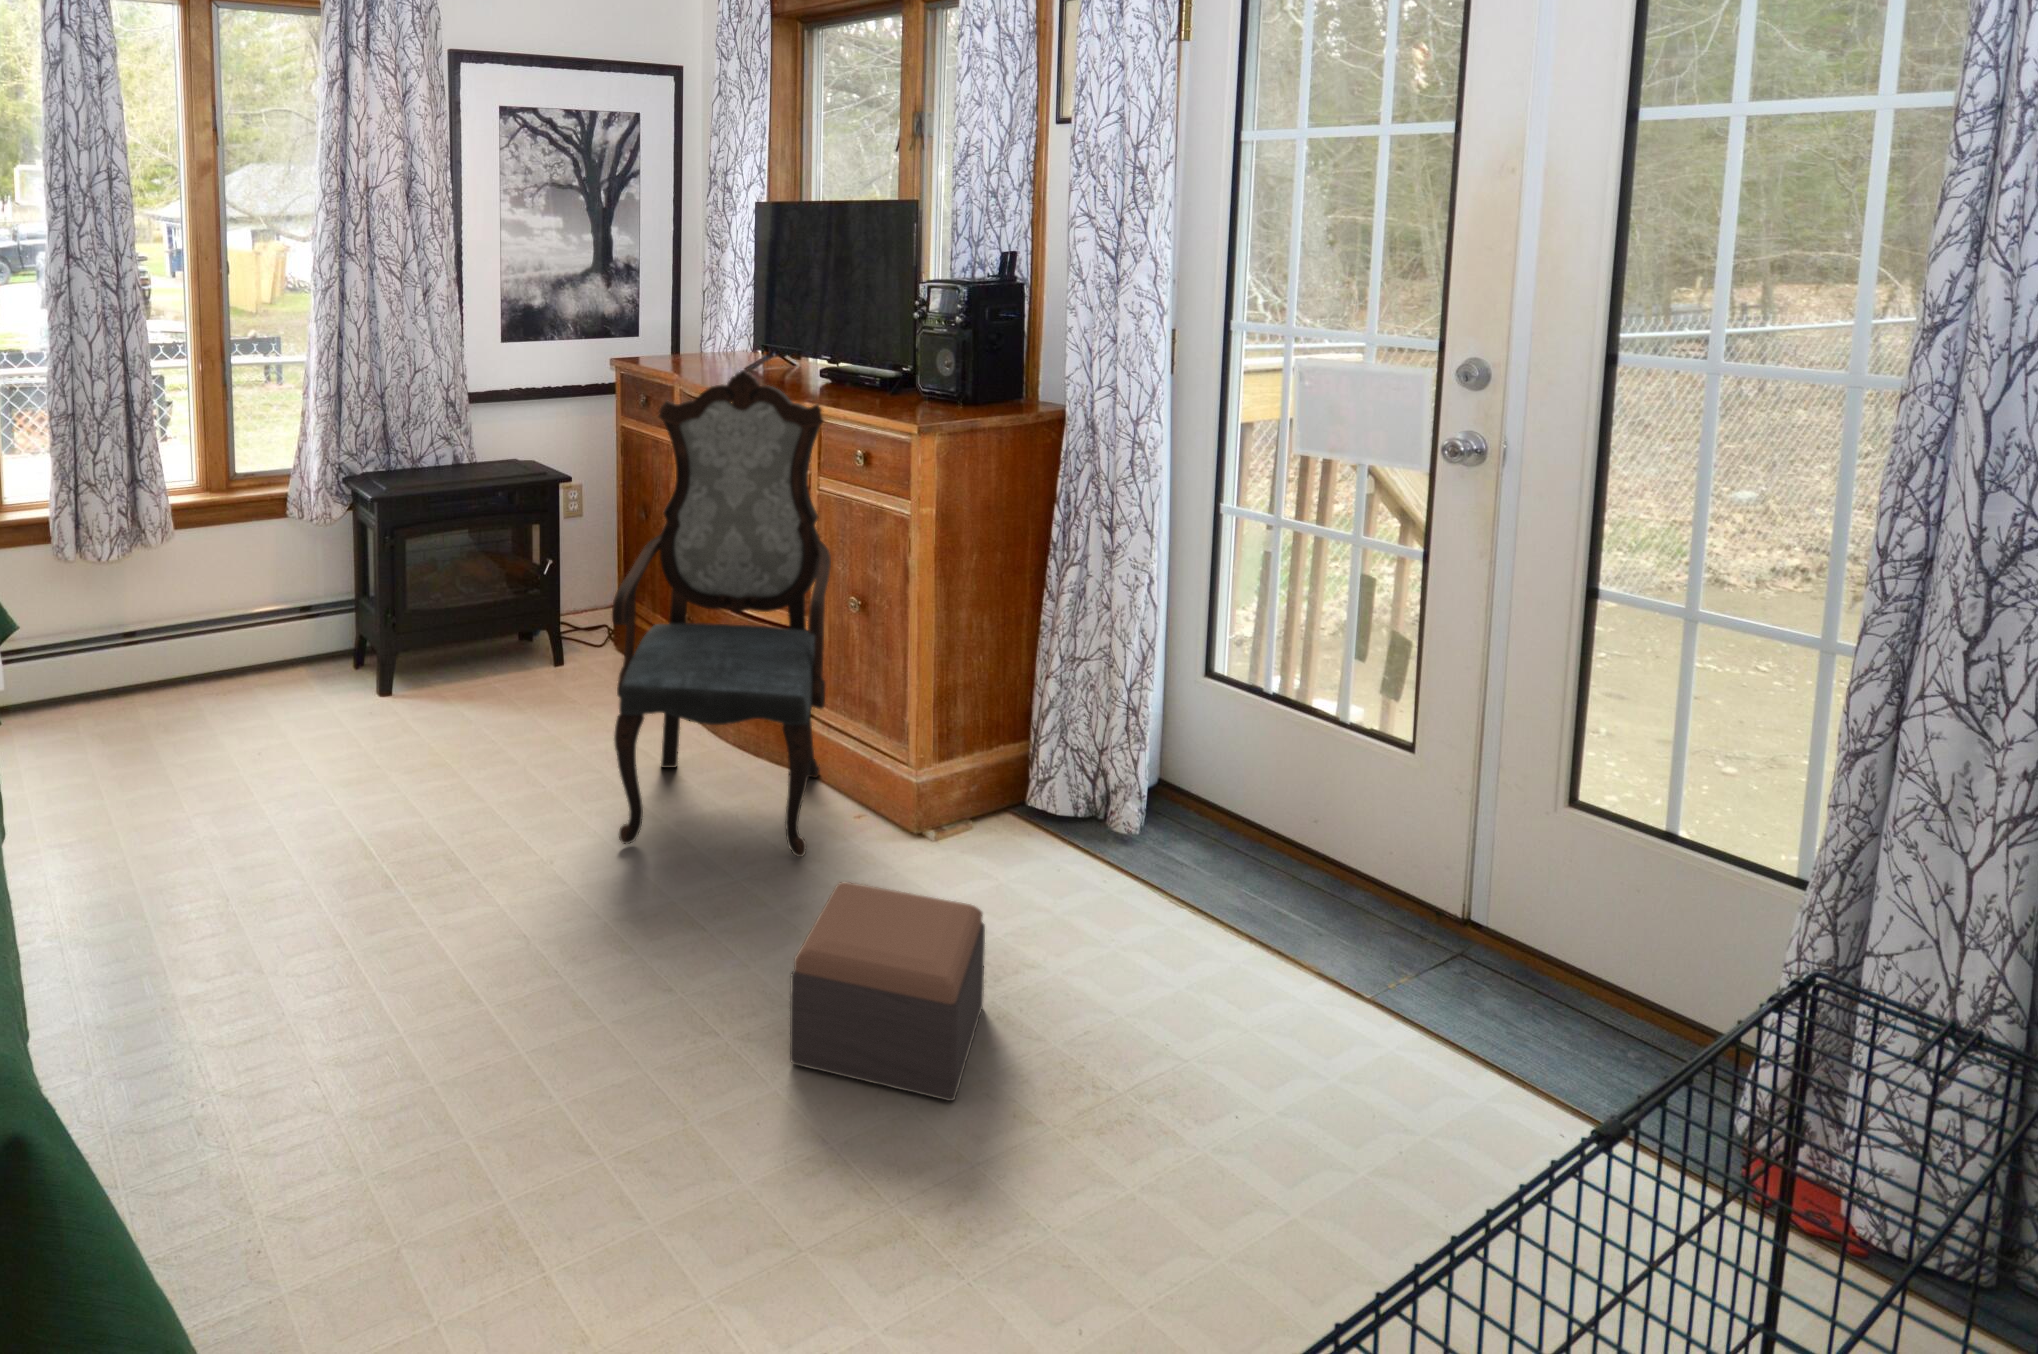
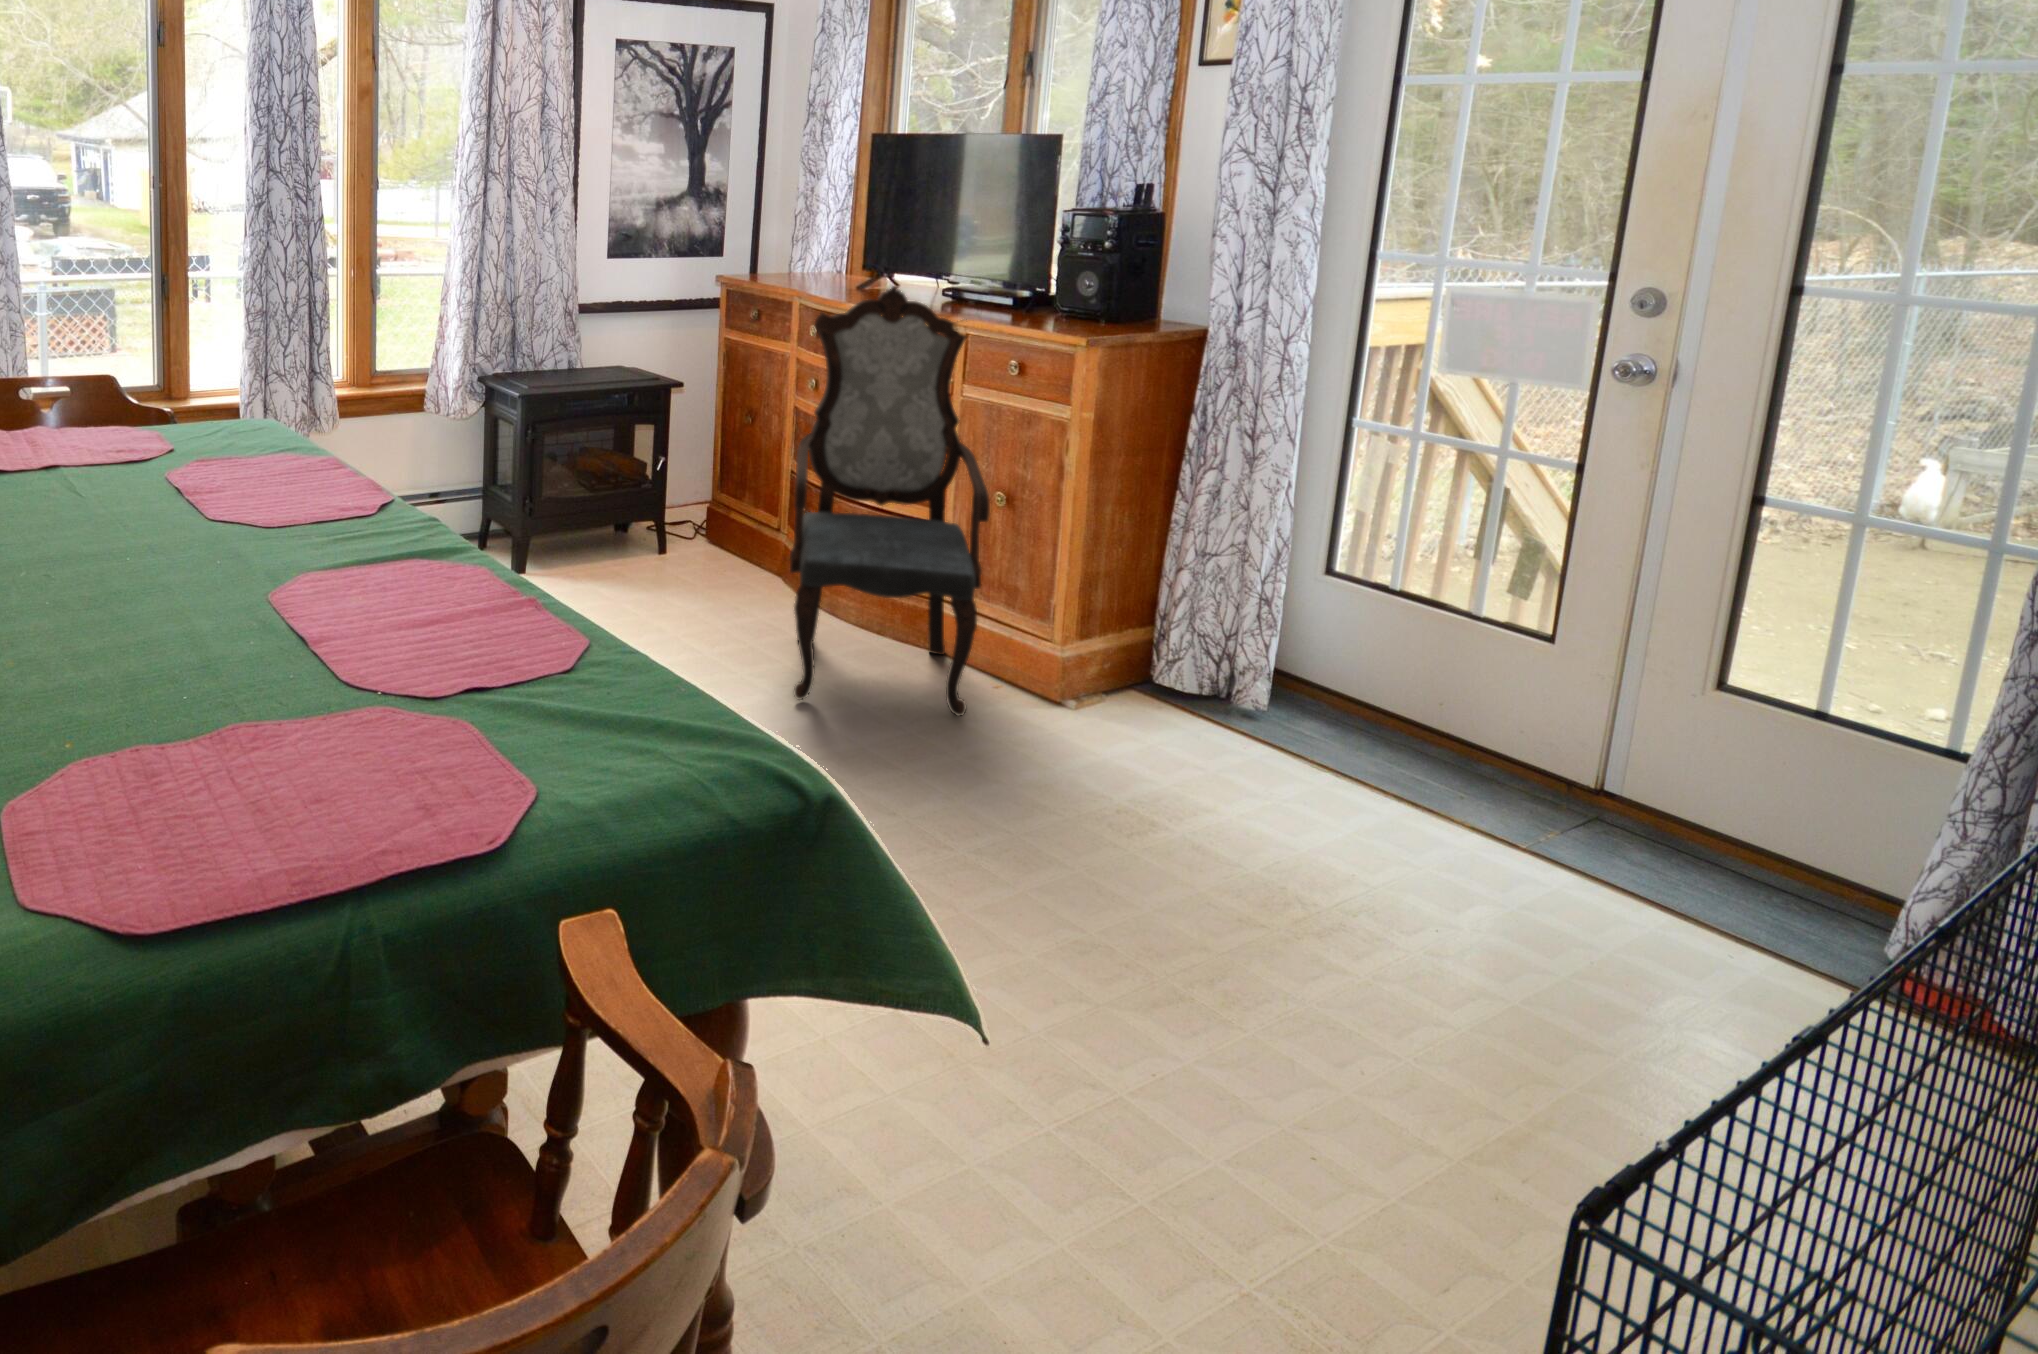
footstool: present [790,882,985,1101] -> none [1026,727,1190,903]

